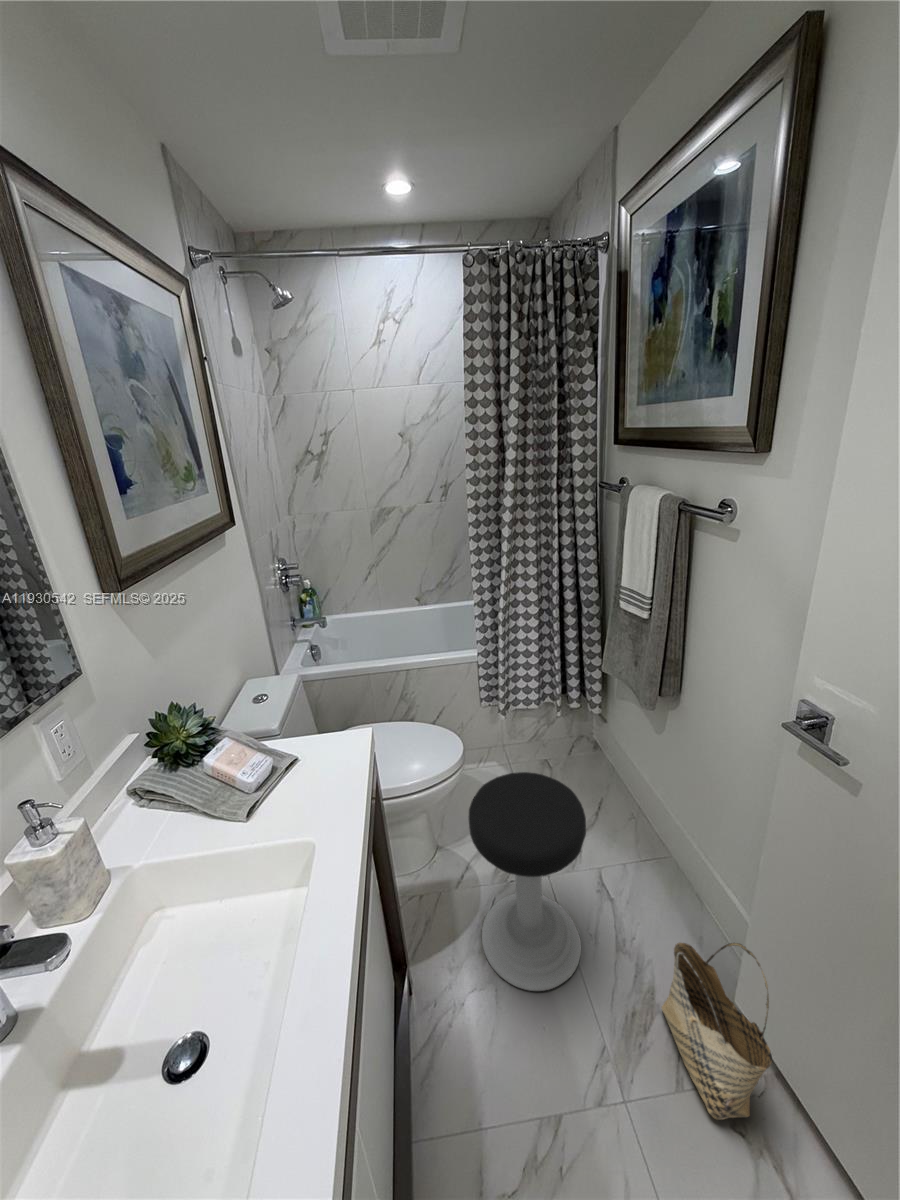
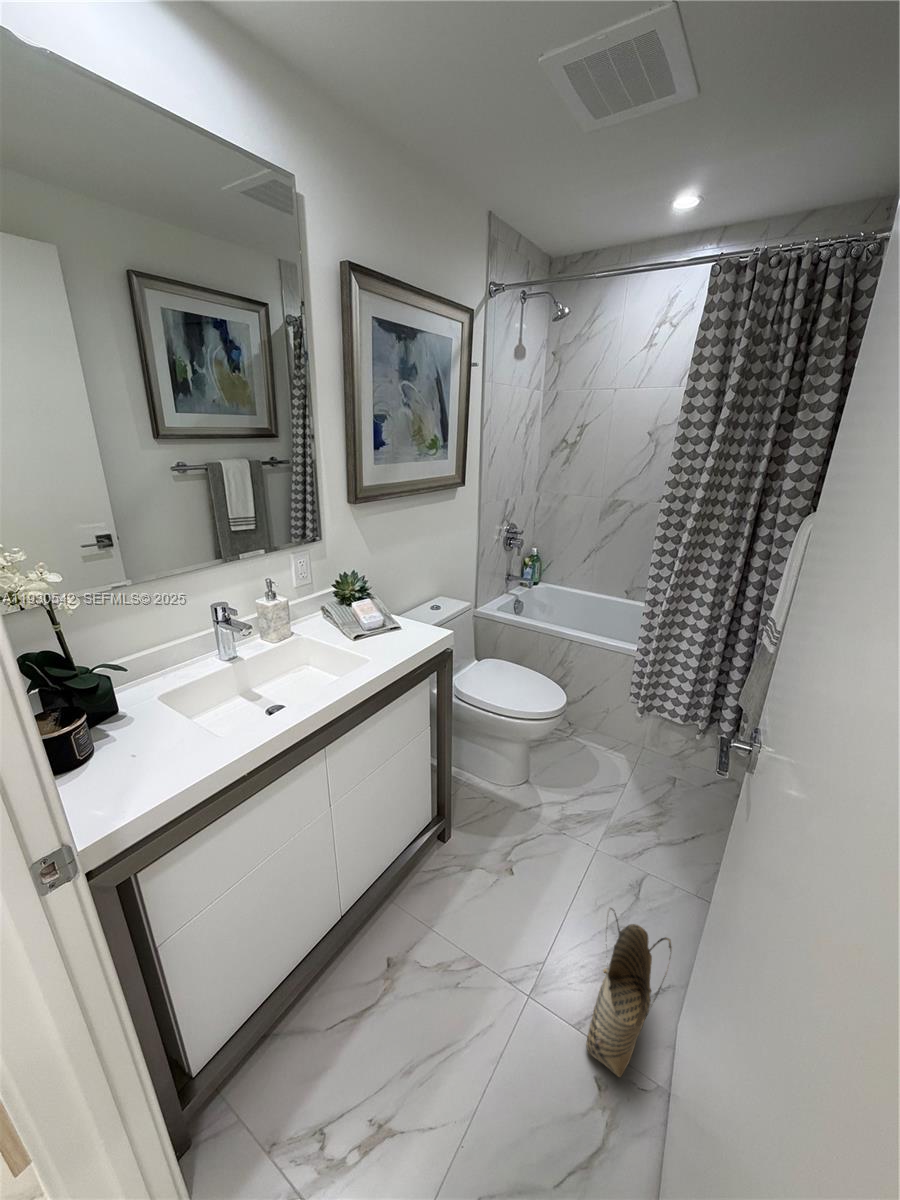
stool: present [469,772,586,991] -> none [508,726,611,909]

